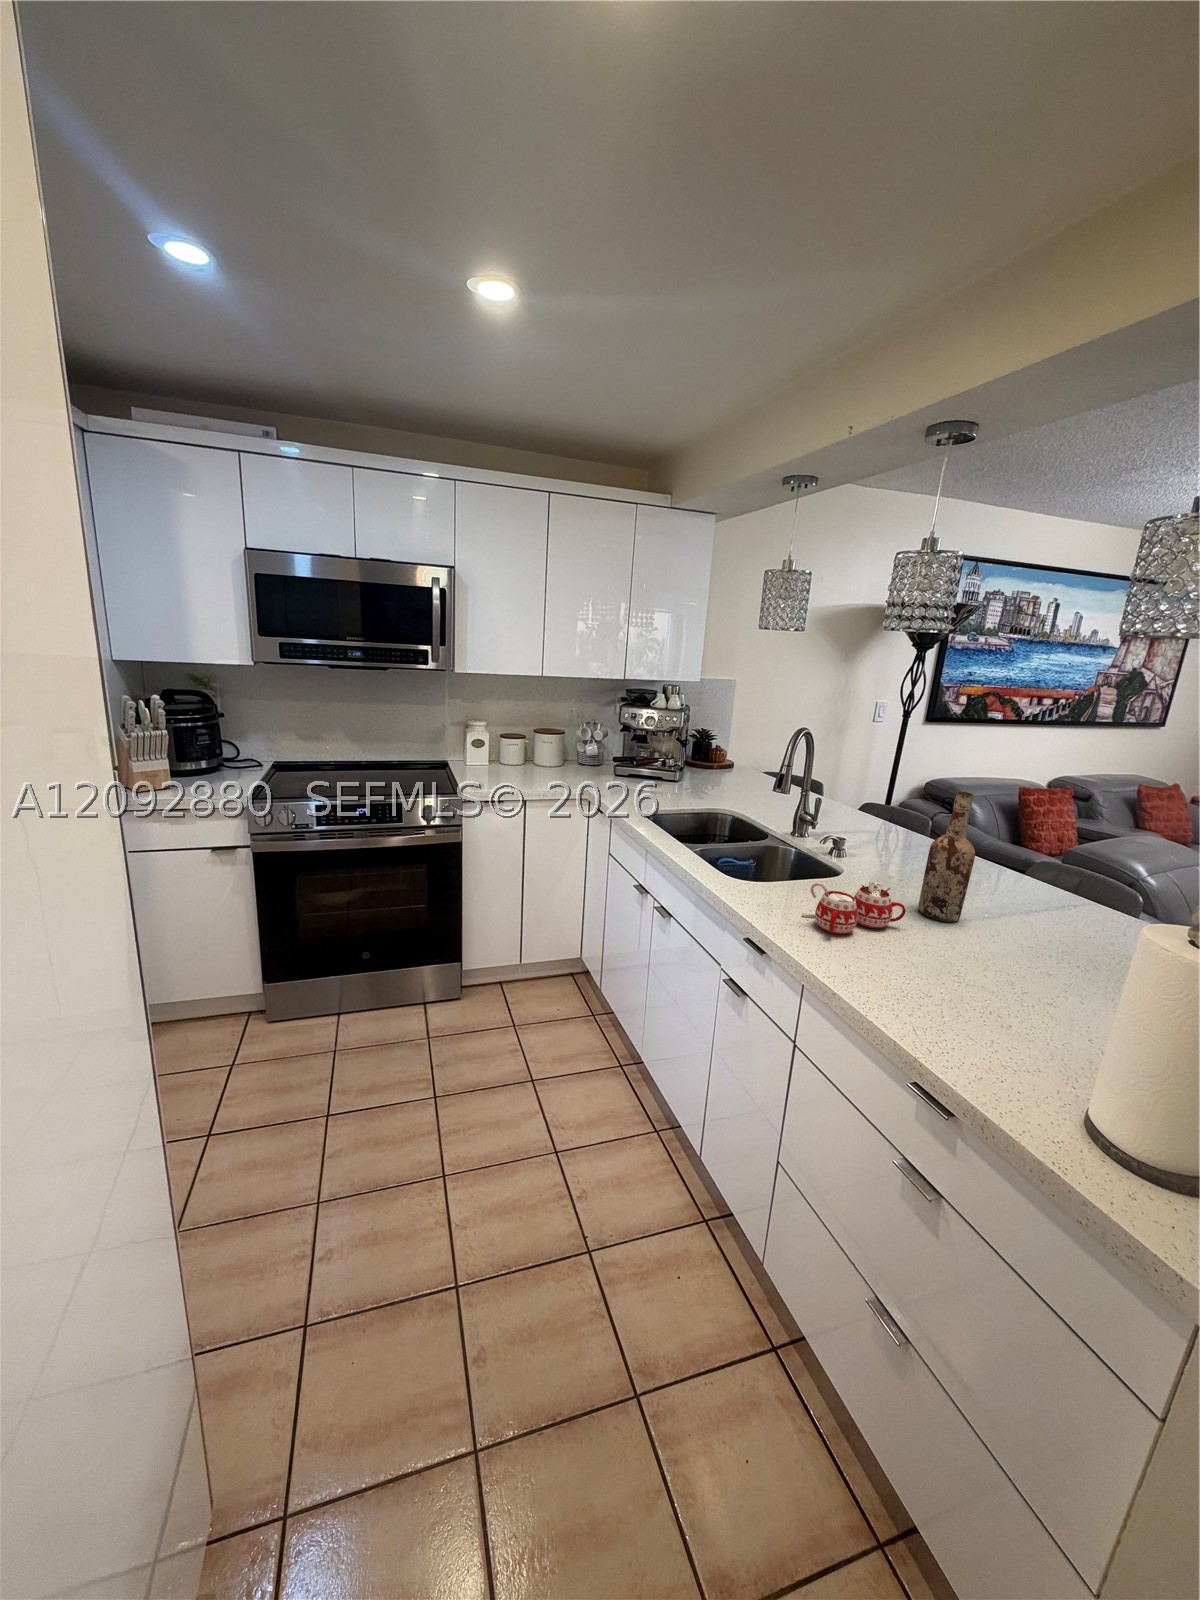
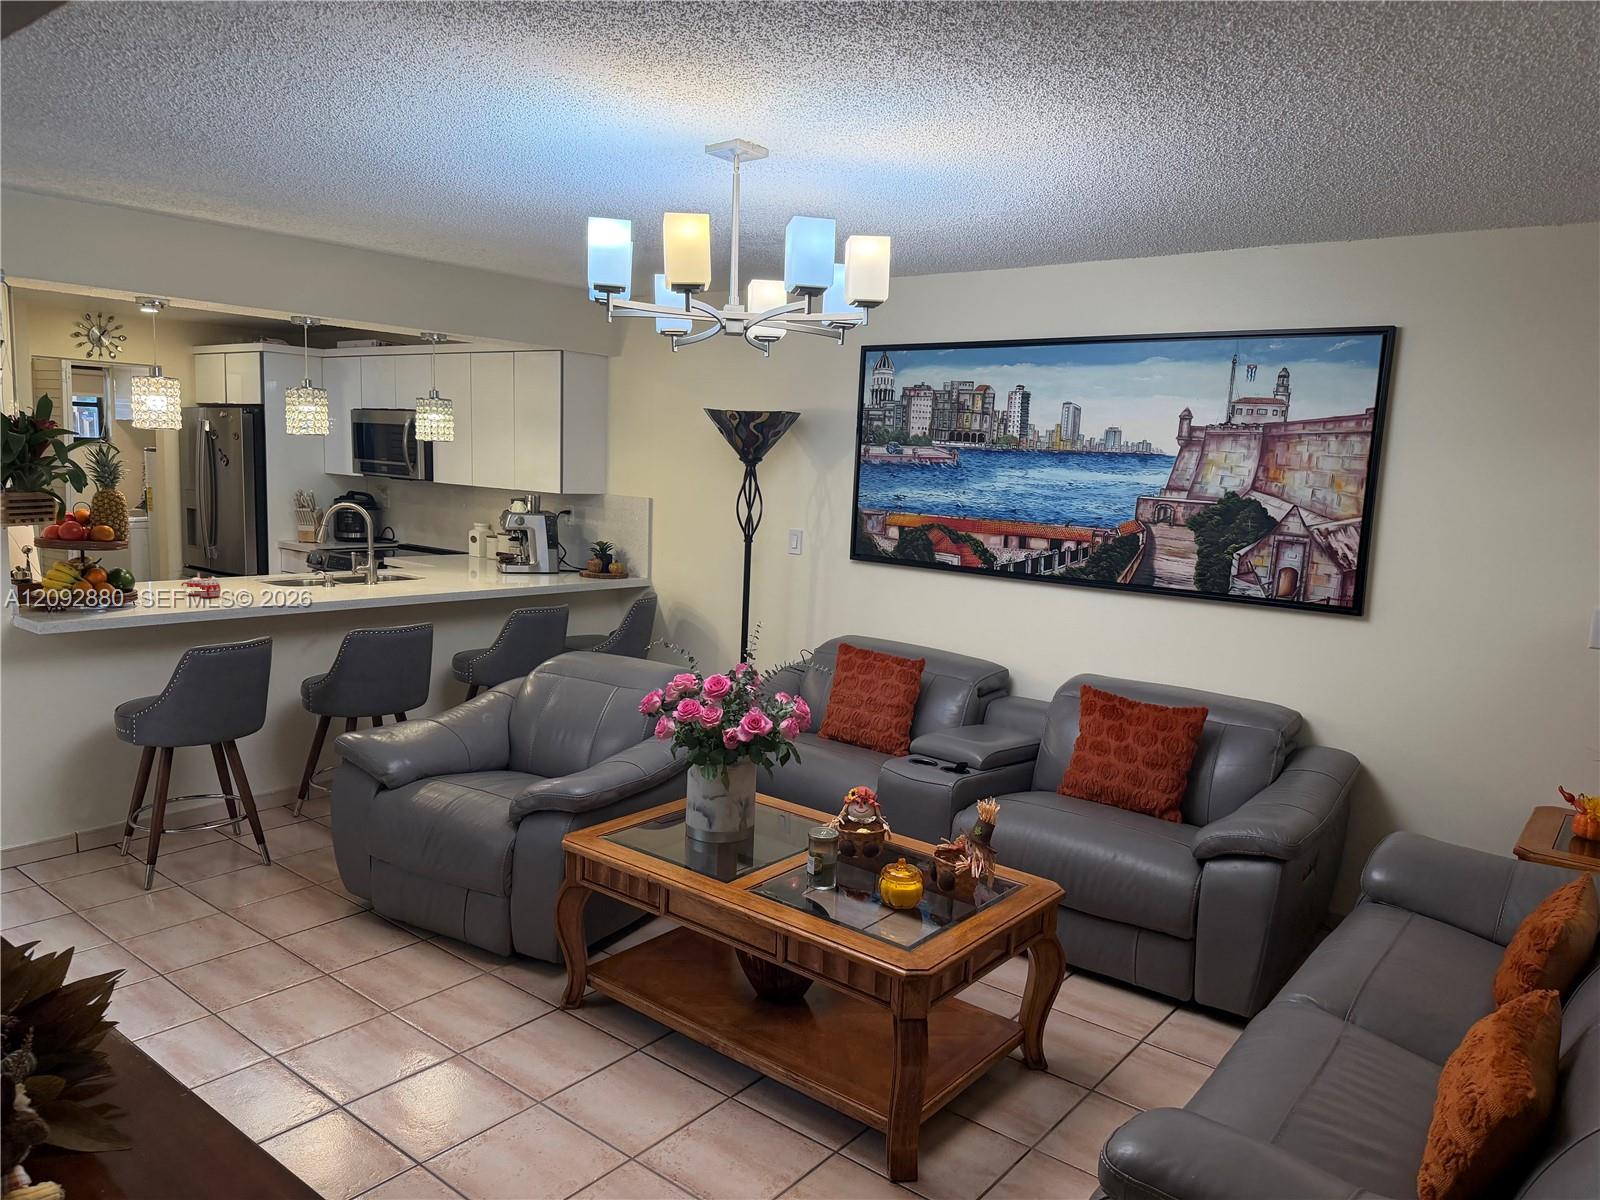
wine bottle: present [918,792,975,922] -> none [222,534,245,603]

